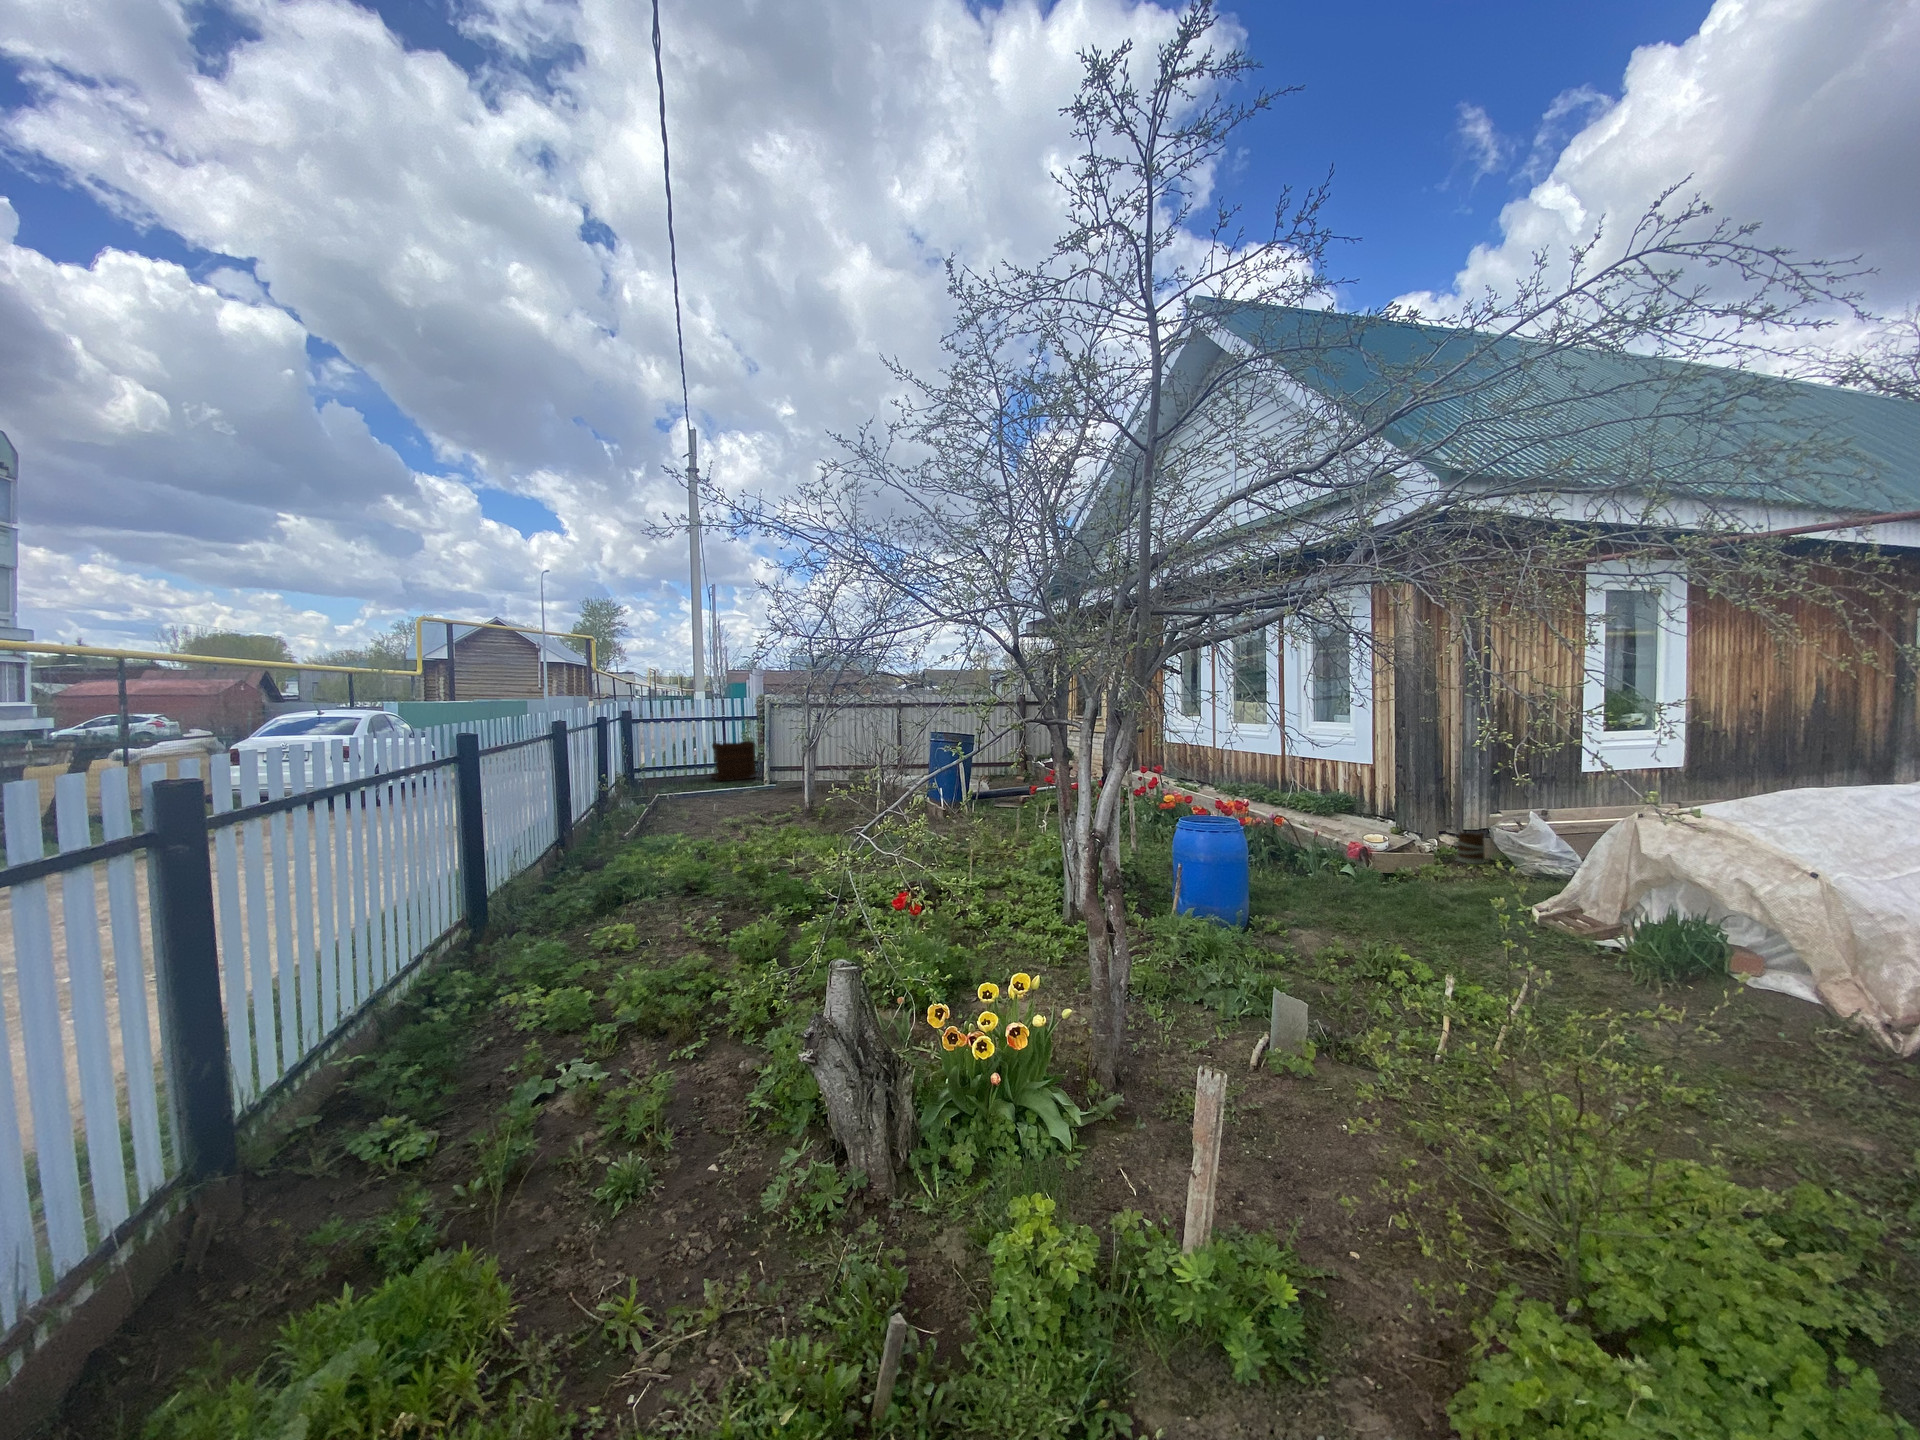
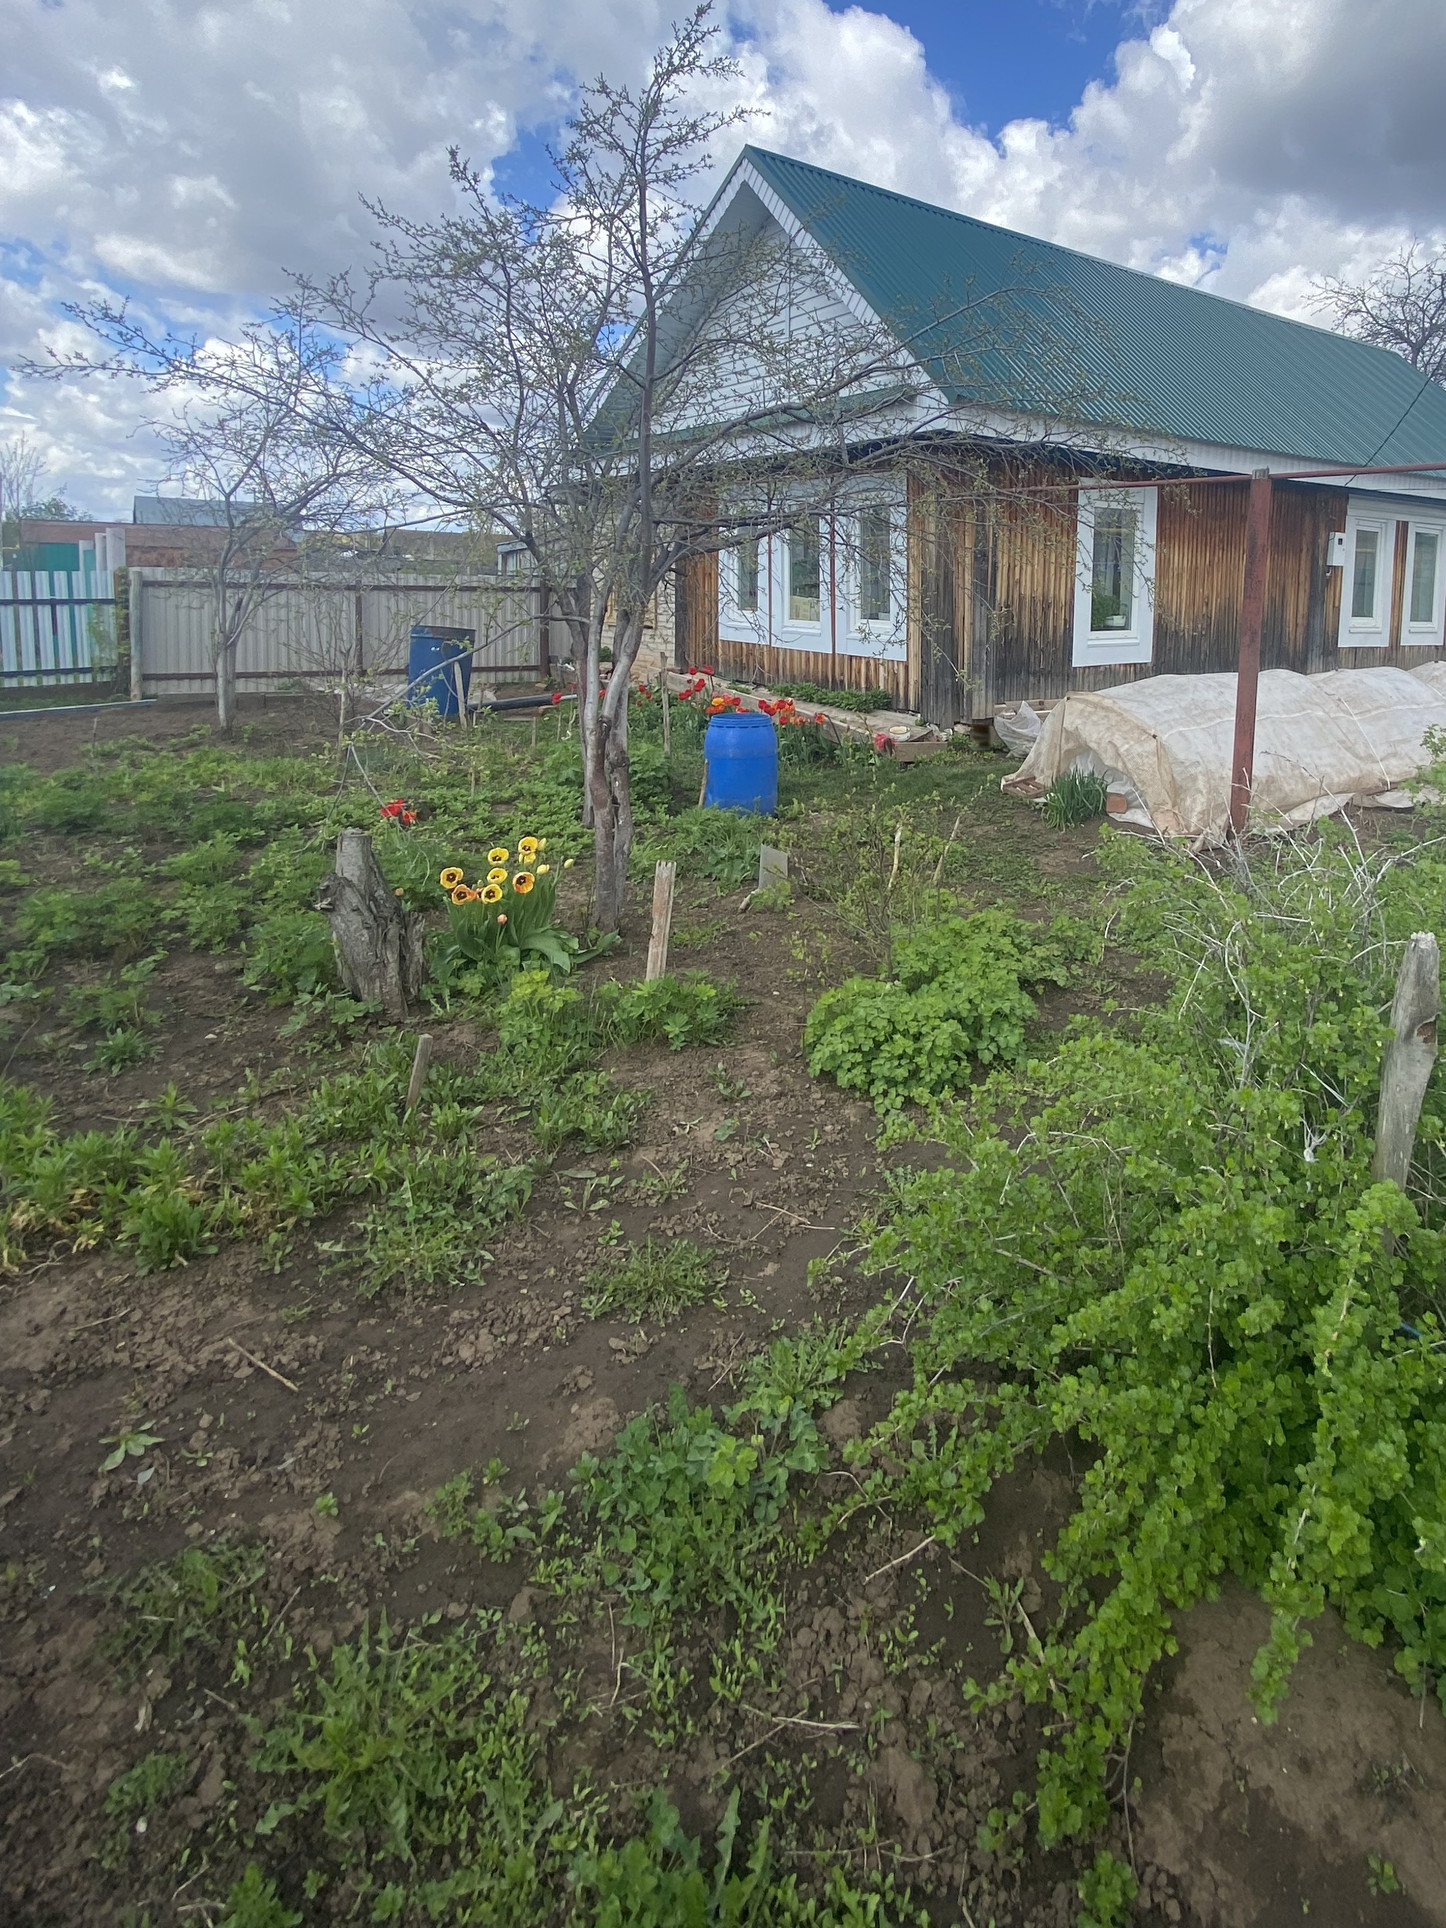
wooden crate: present [711,741,756,781] -> none [27,636,119,699]

